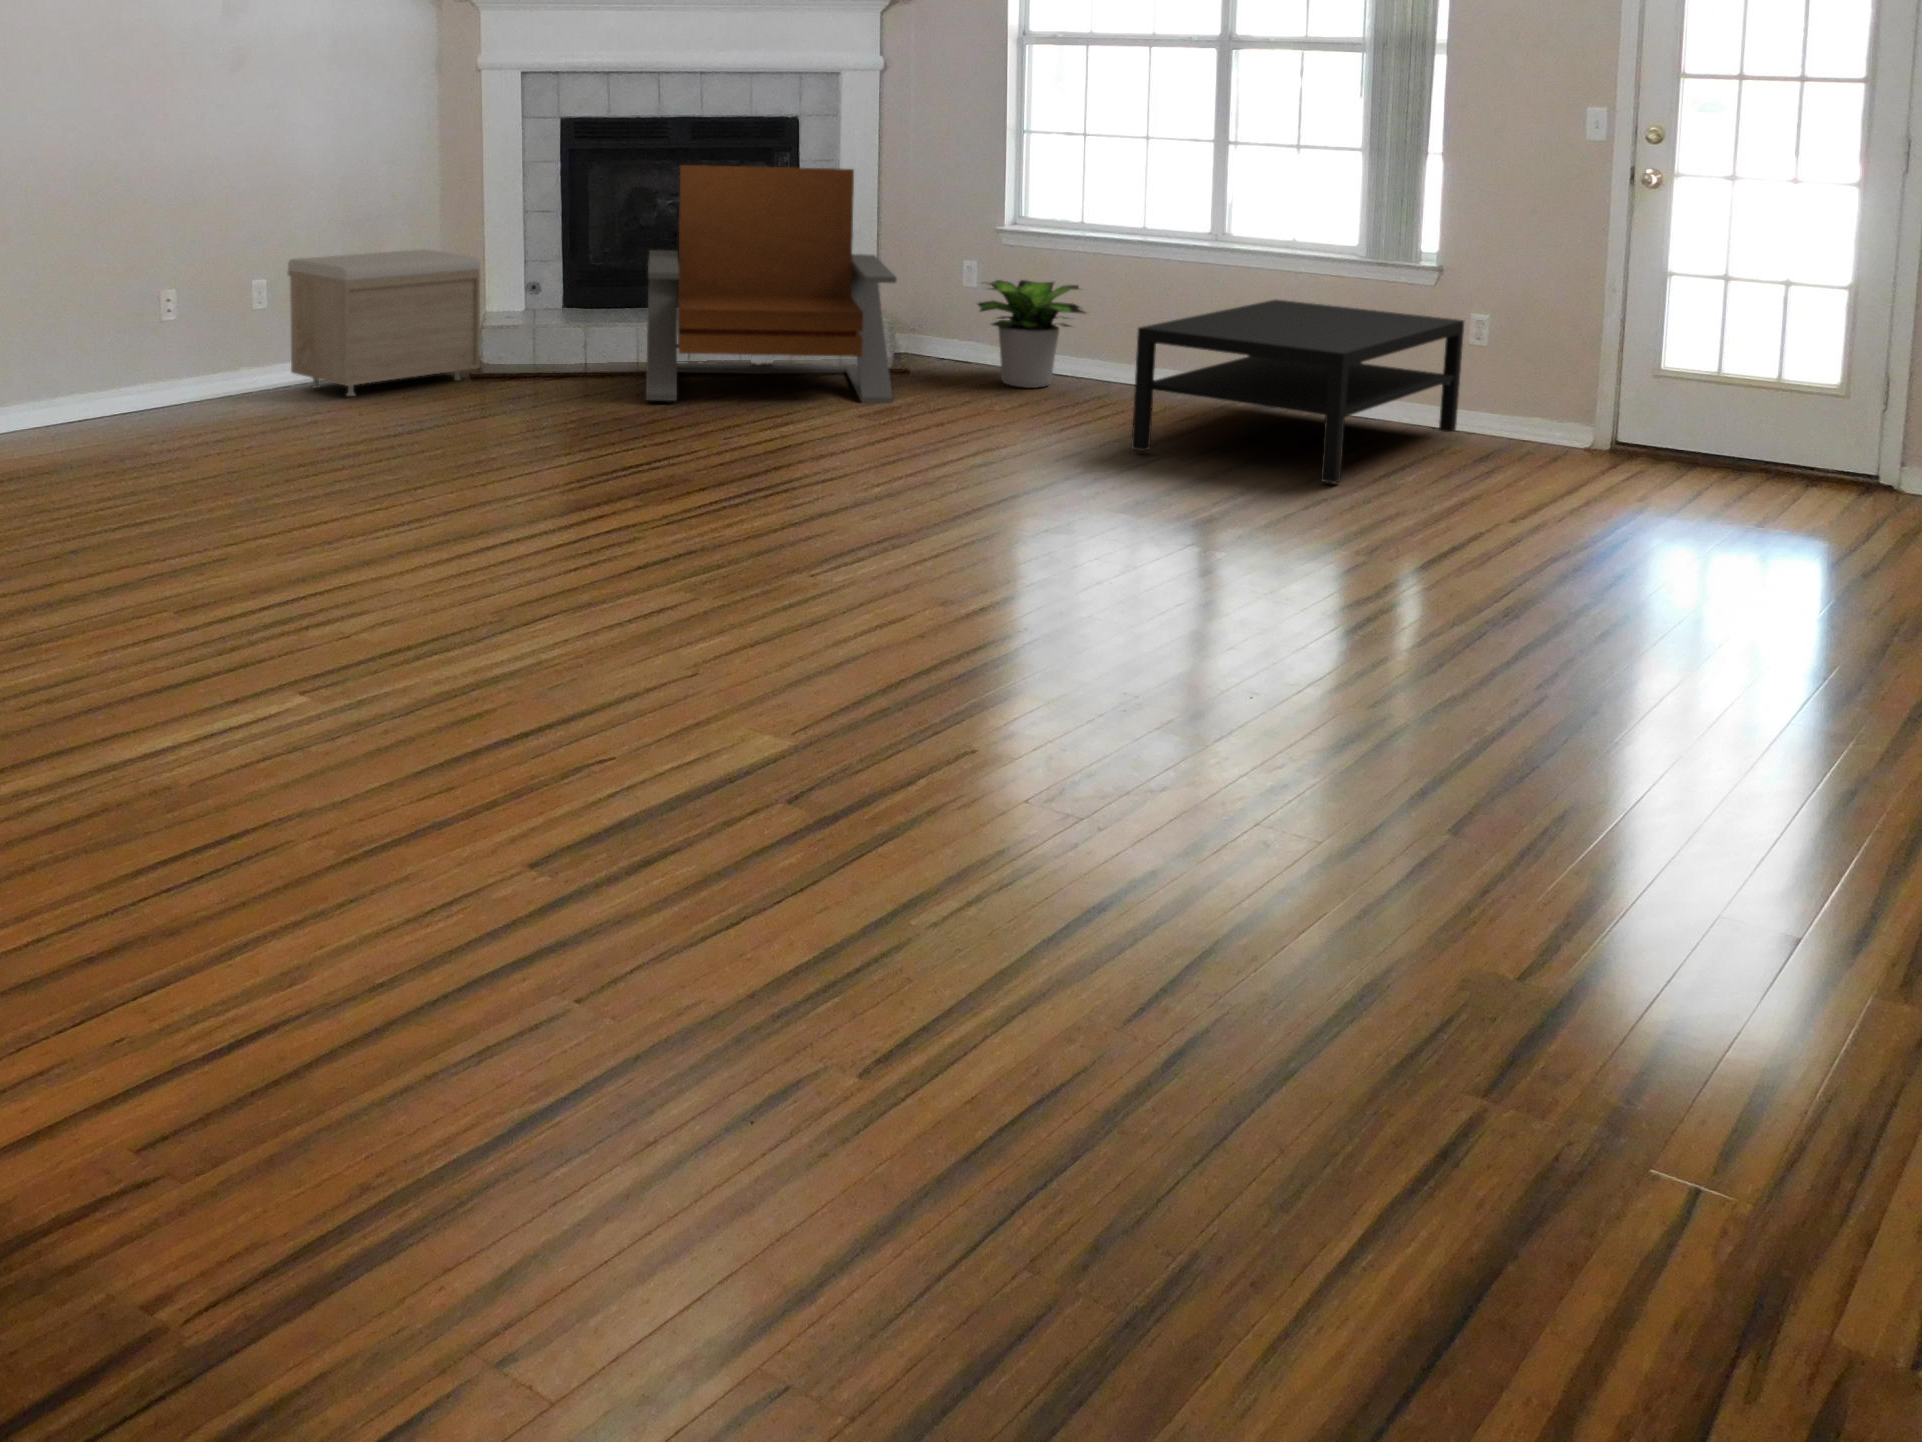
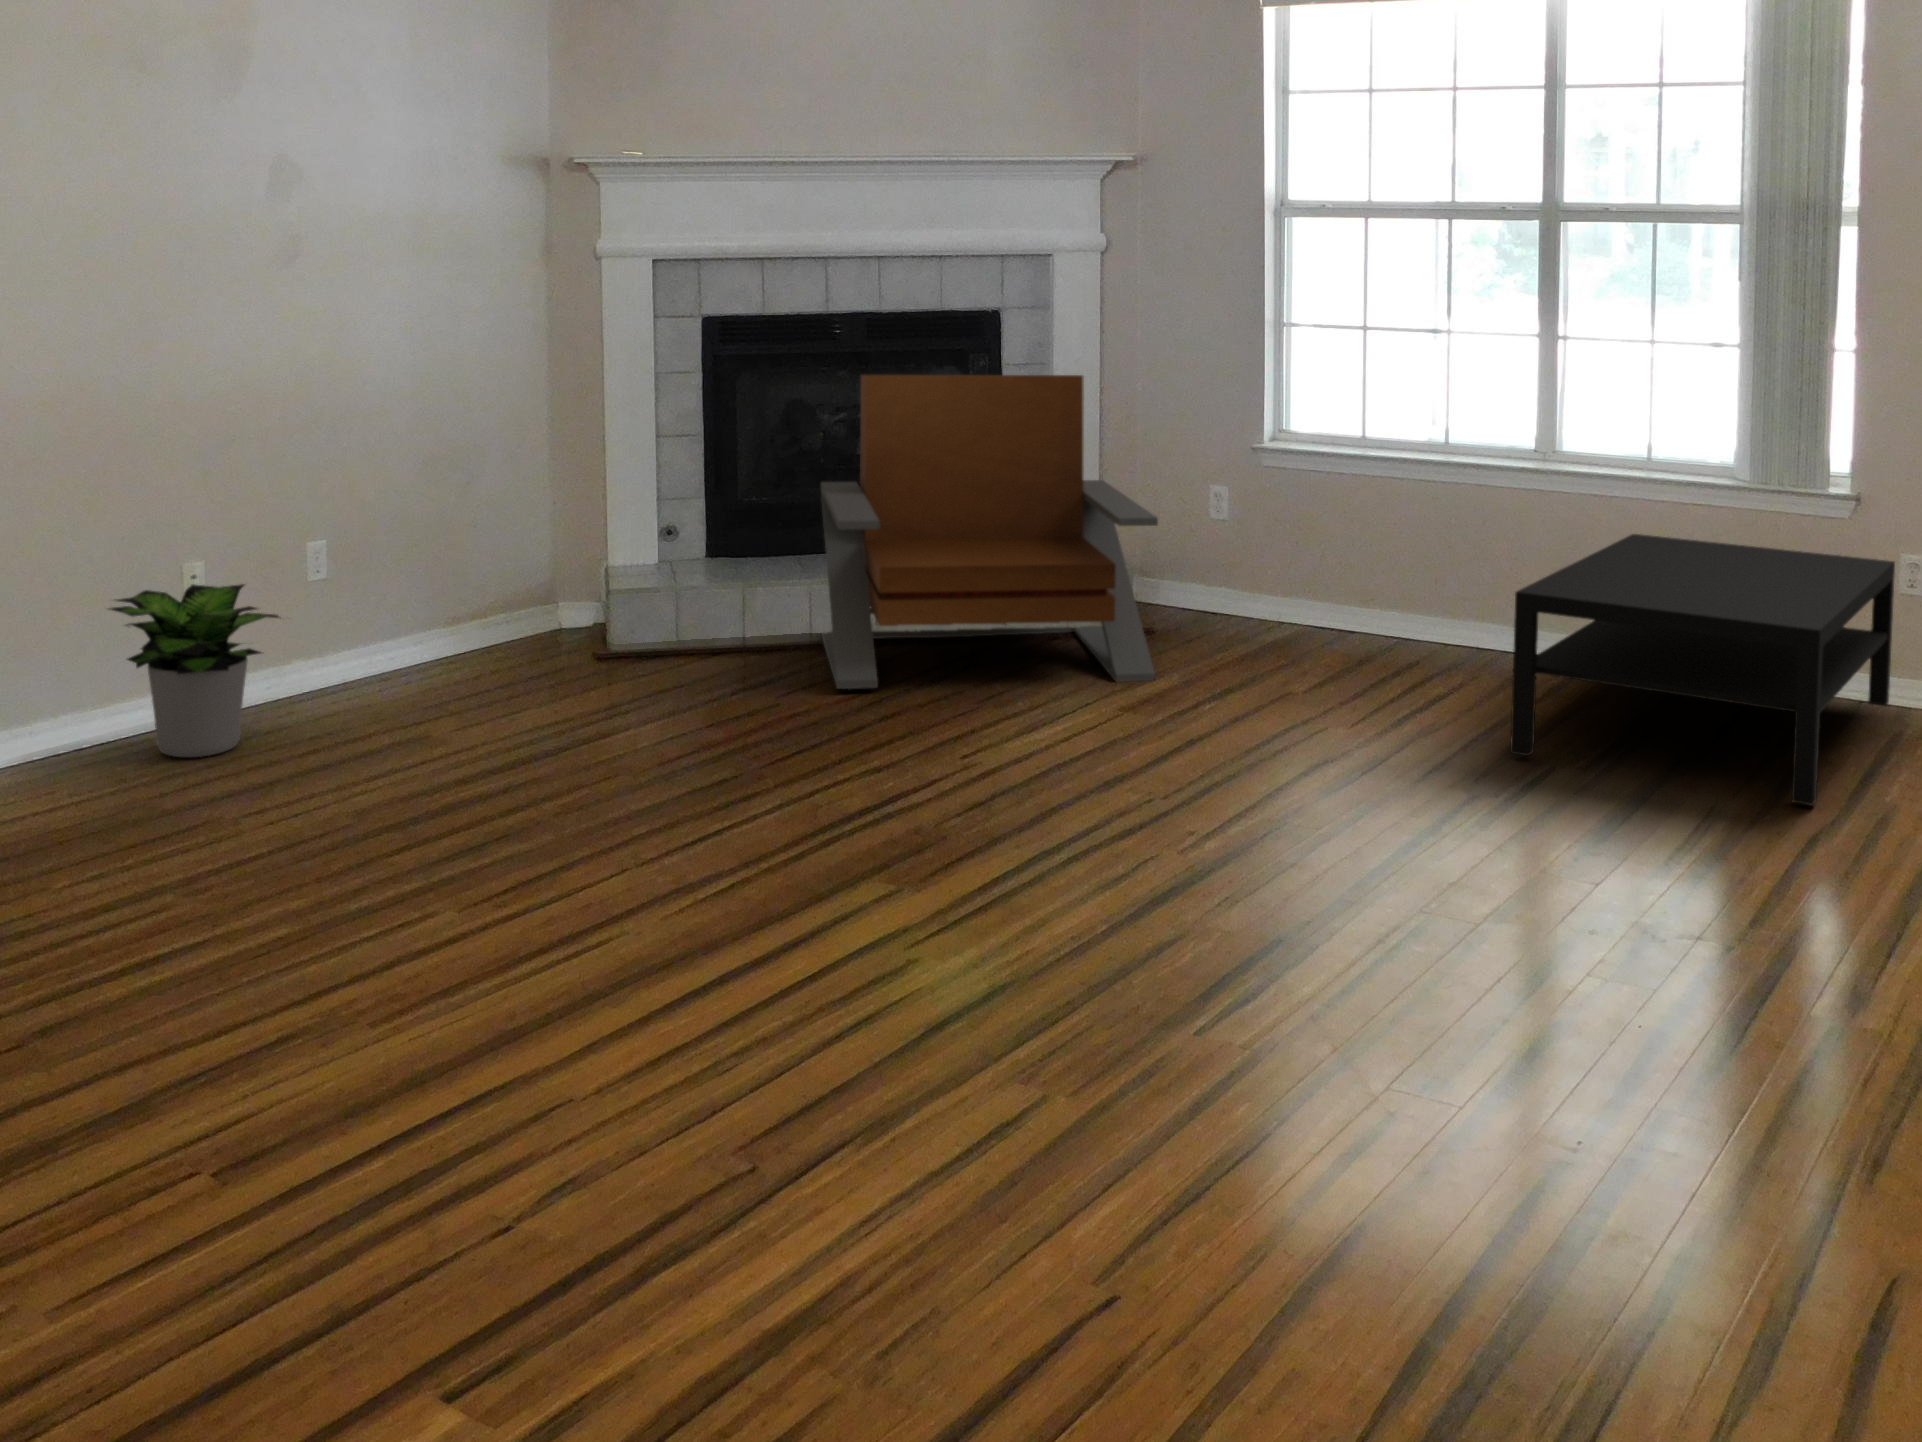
storage bench: present [288,249,480,396] -> none [354,488,608,694]
potted plant: present [978,280,1086,388] -> present [109,584,279,758]

